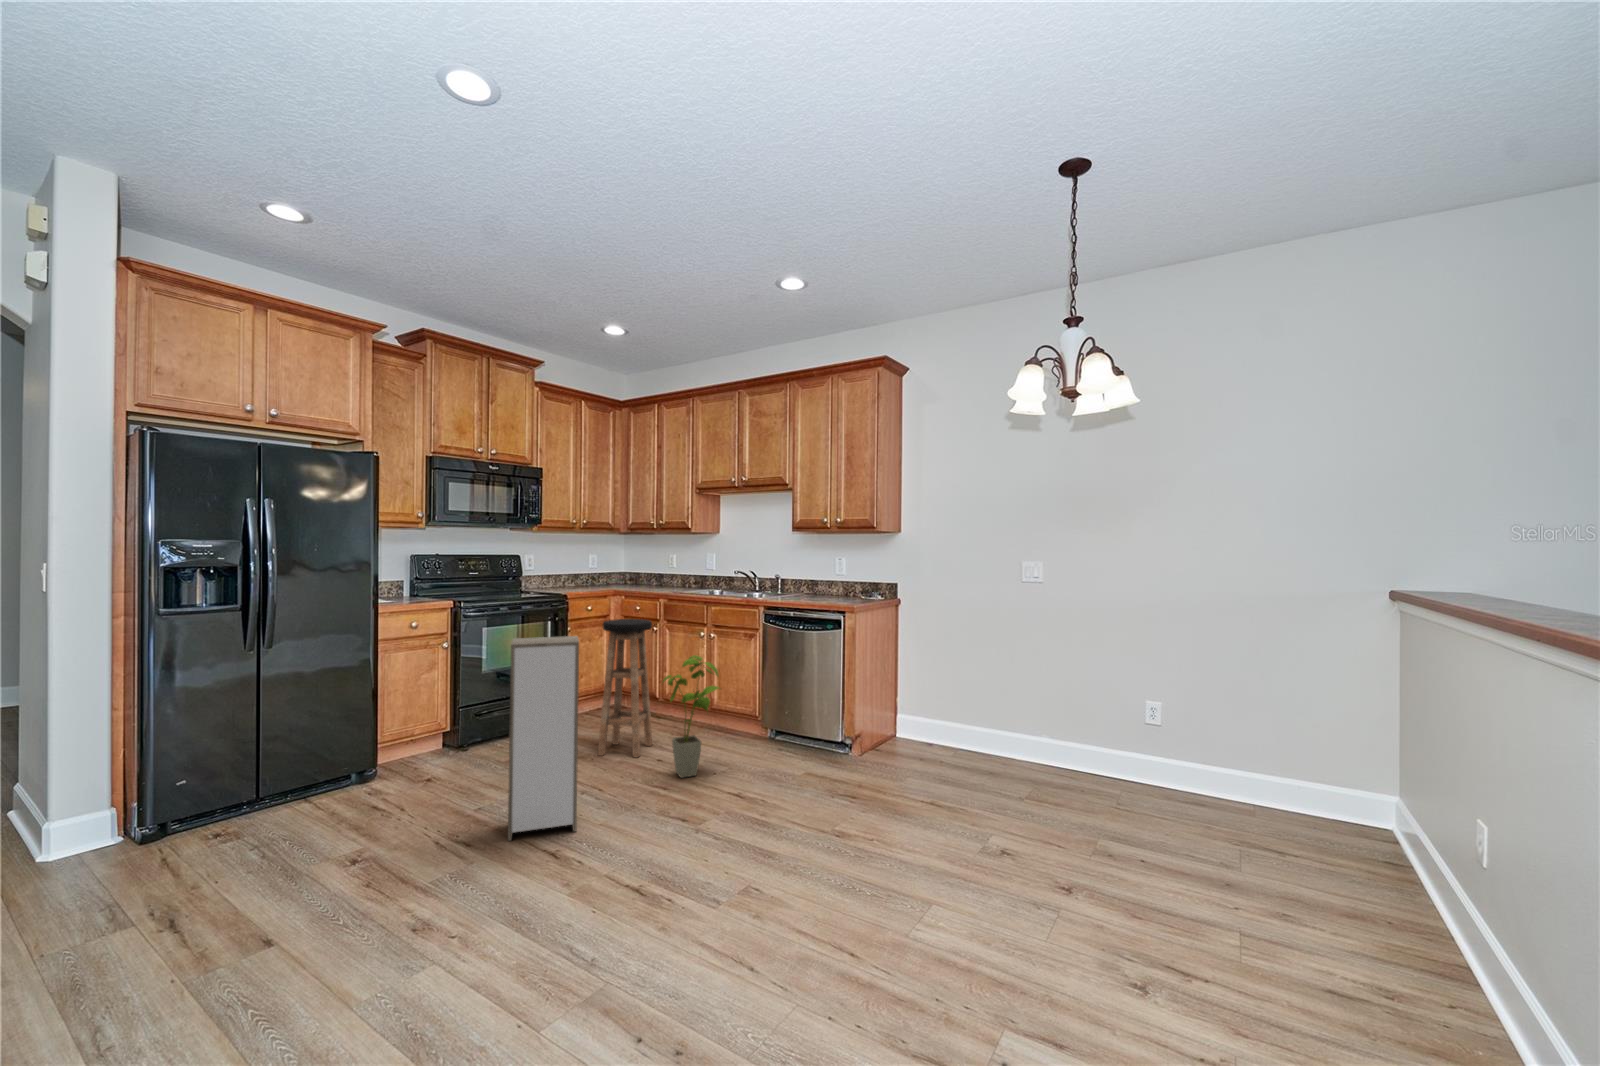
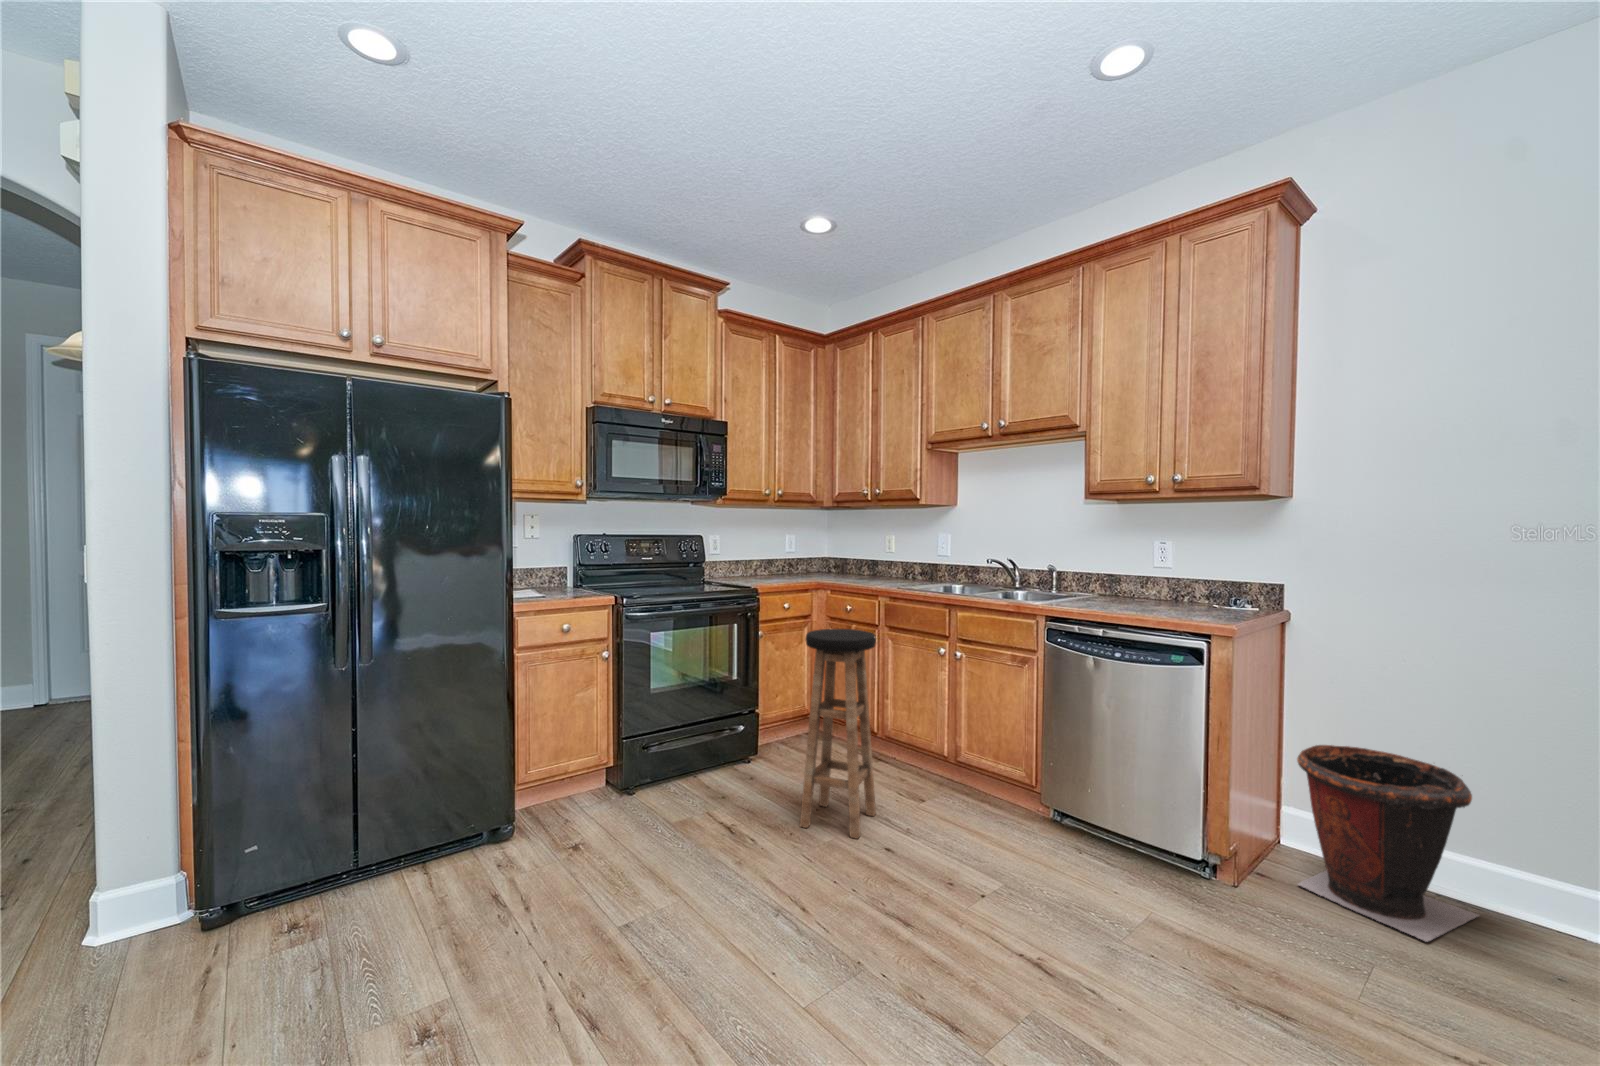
storage cabinet: present [508,636,579,841] -> none [657,674,770,1023]
house plant: present [663,655,719,778] -> none [897,701,996,898]
trash can: none [893,673,976,766] -> present [1297,745,1479,942]

